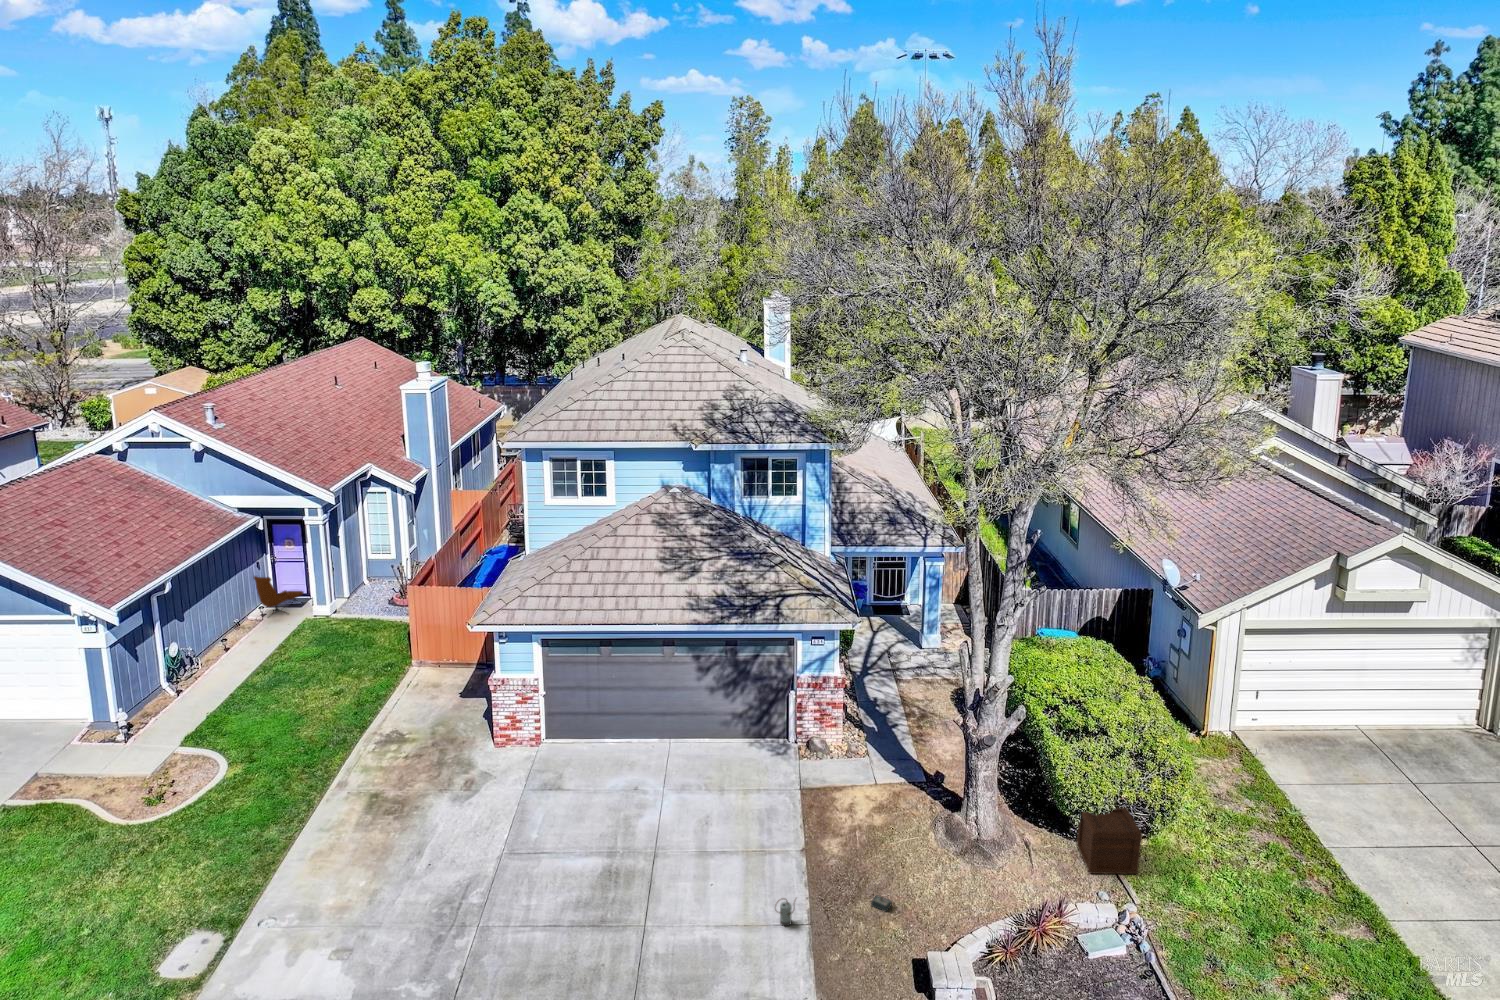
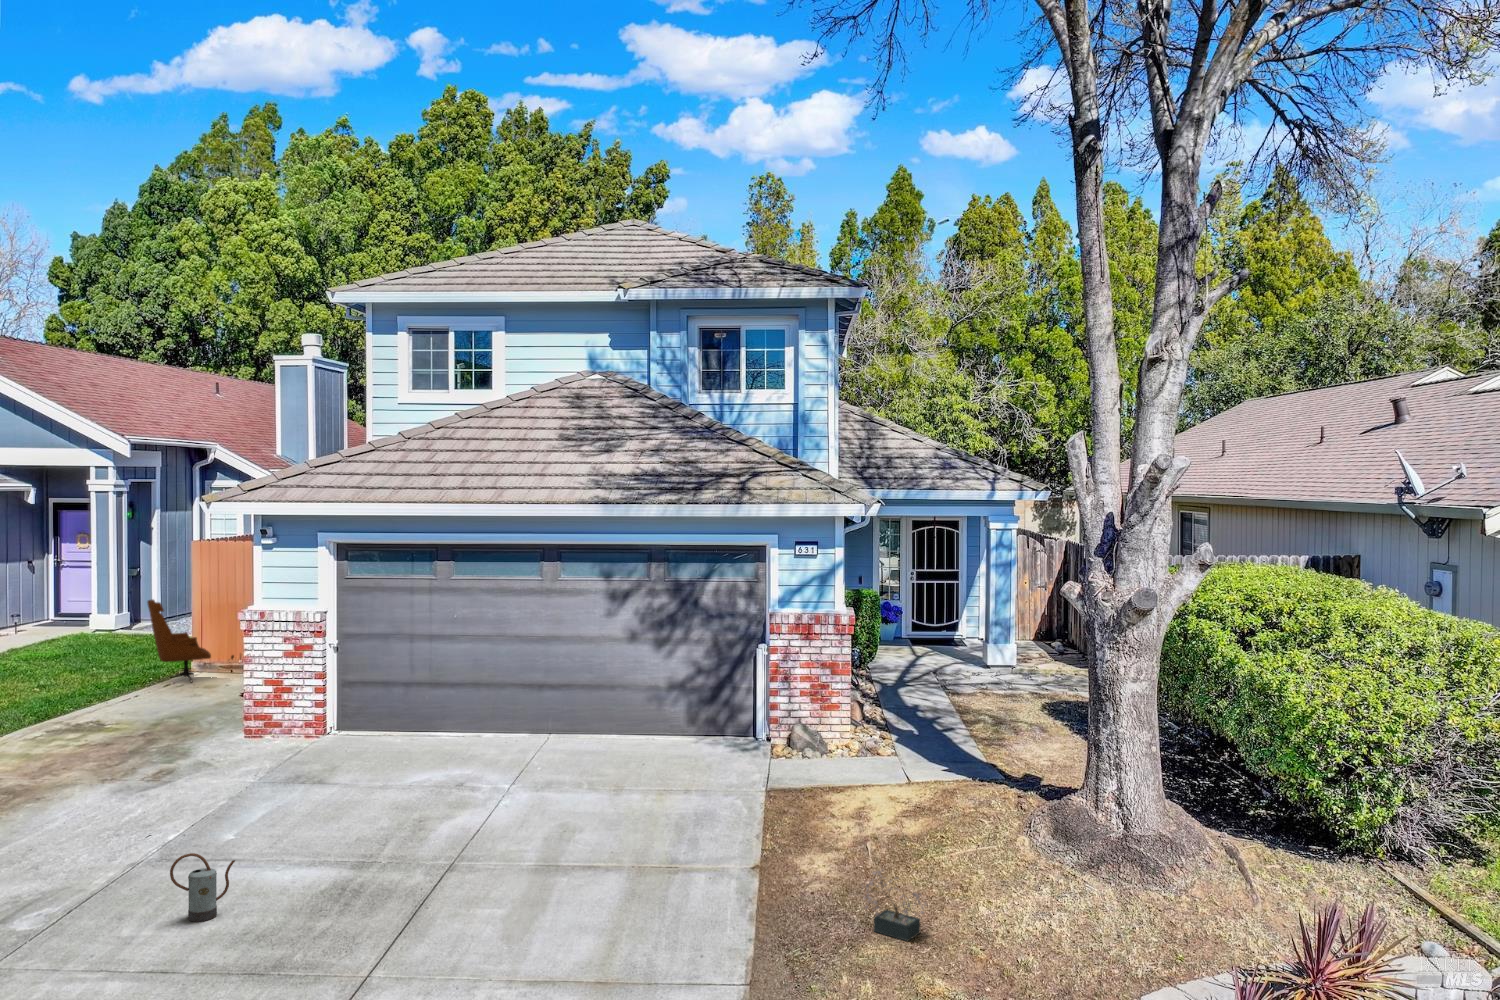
lounge chair: present [254,576,304,613] -> present [147,600,241,682]
wooden crate: present [1077,807,1142,874] -> none [1321,769,1481,905]
watering can: present [779,900,794,926] -> present [170,853,235,922]

